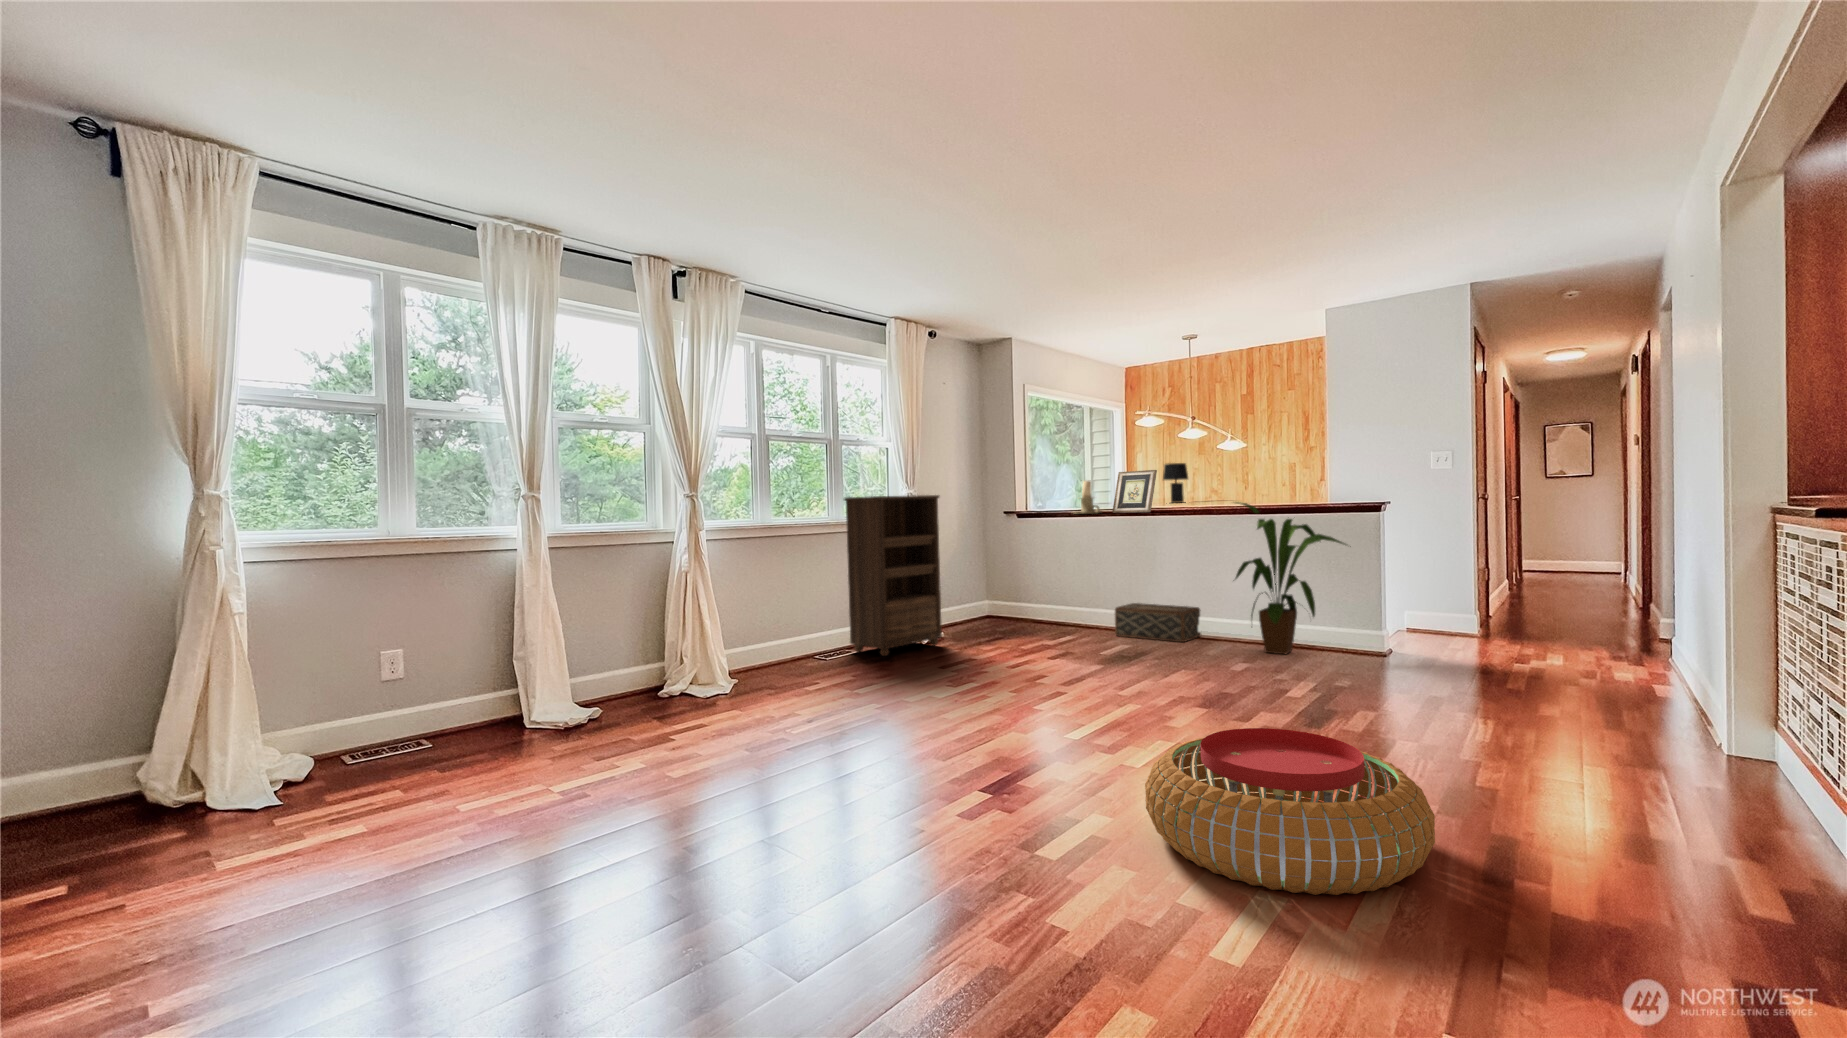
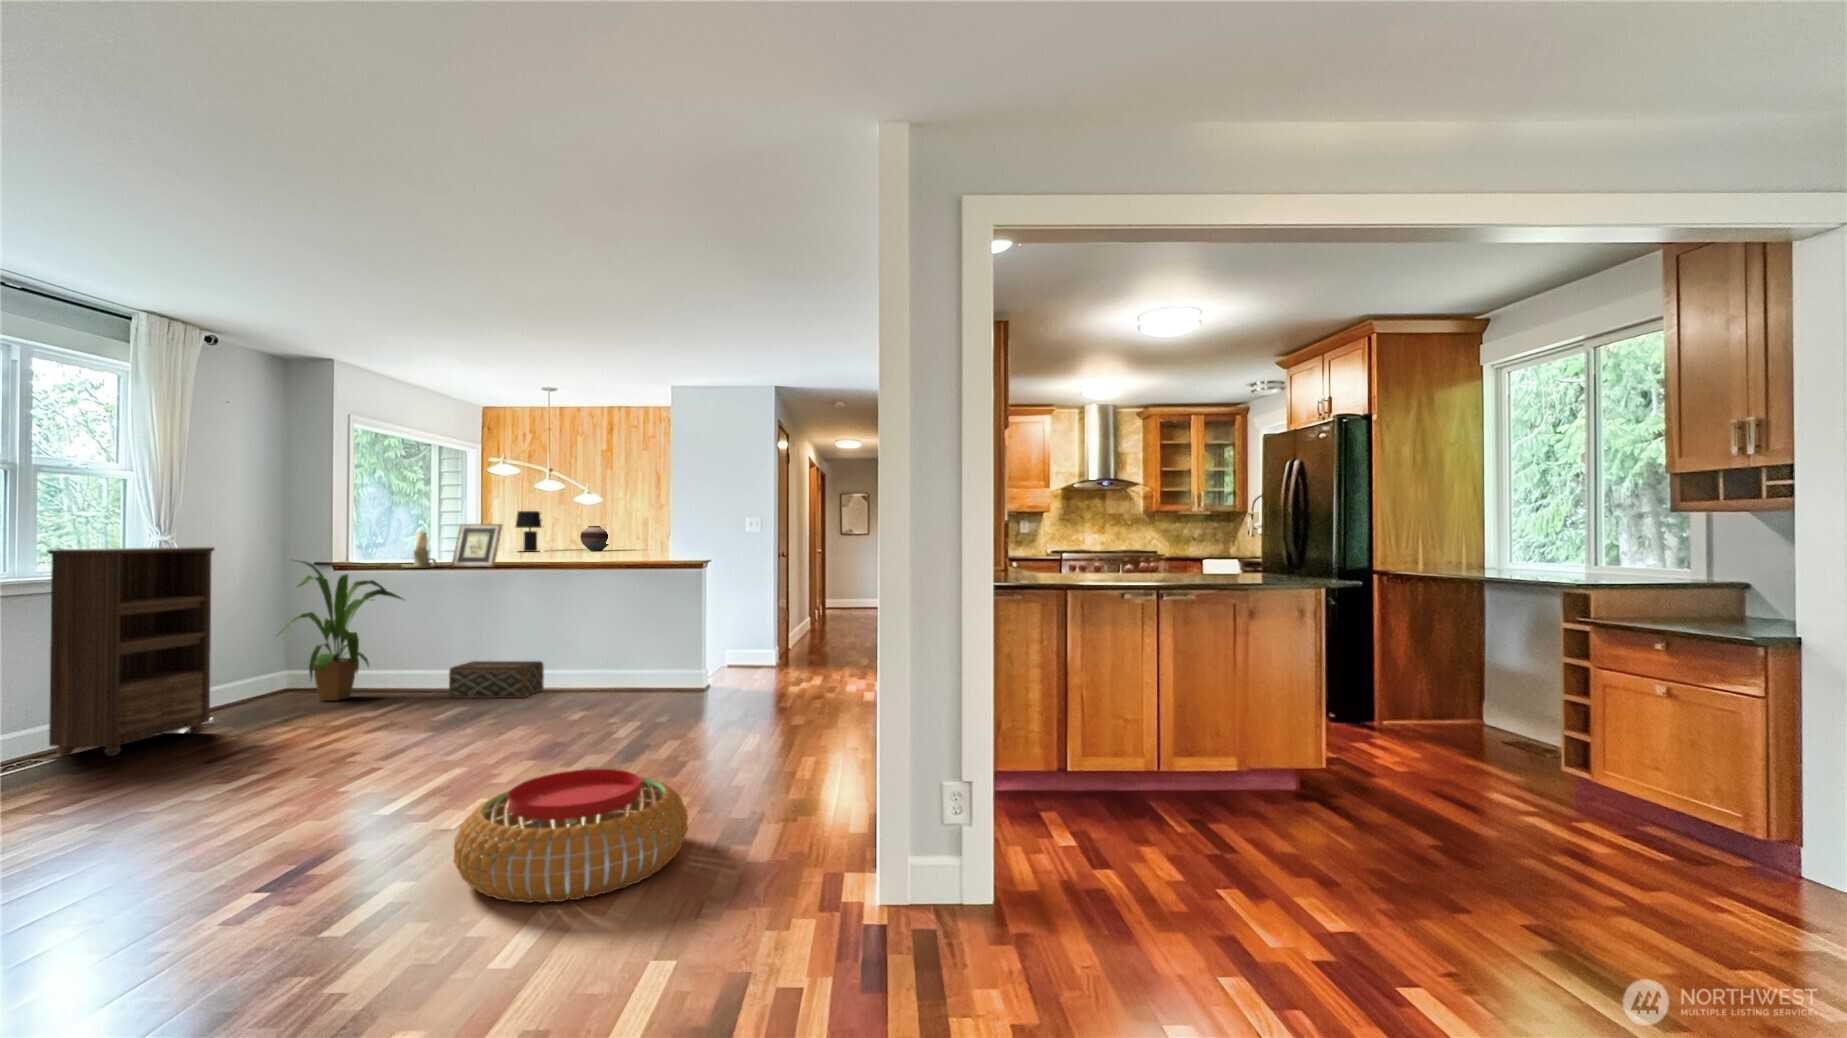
vase: none [1225,475,1258,501] -> present [580,526,609,551]
house plant: present [1235,502,1346,654] -> present [284,561,402,701]

